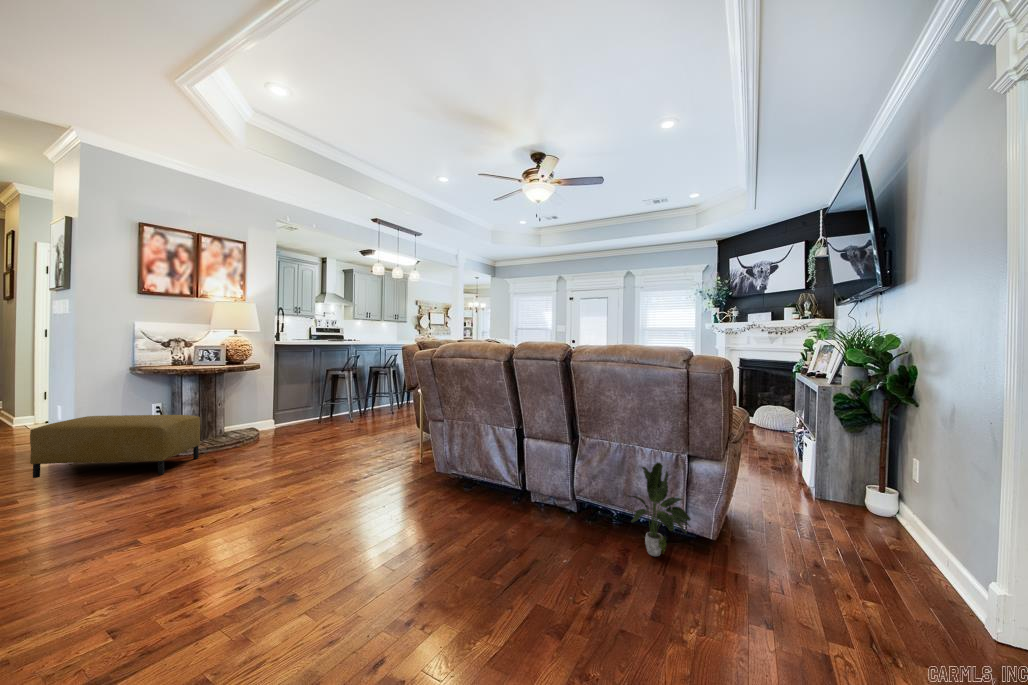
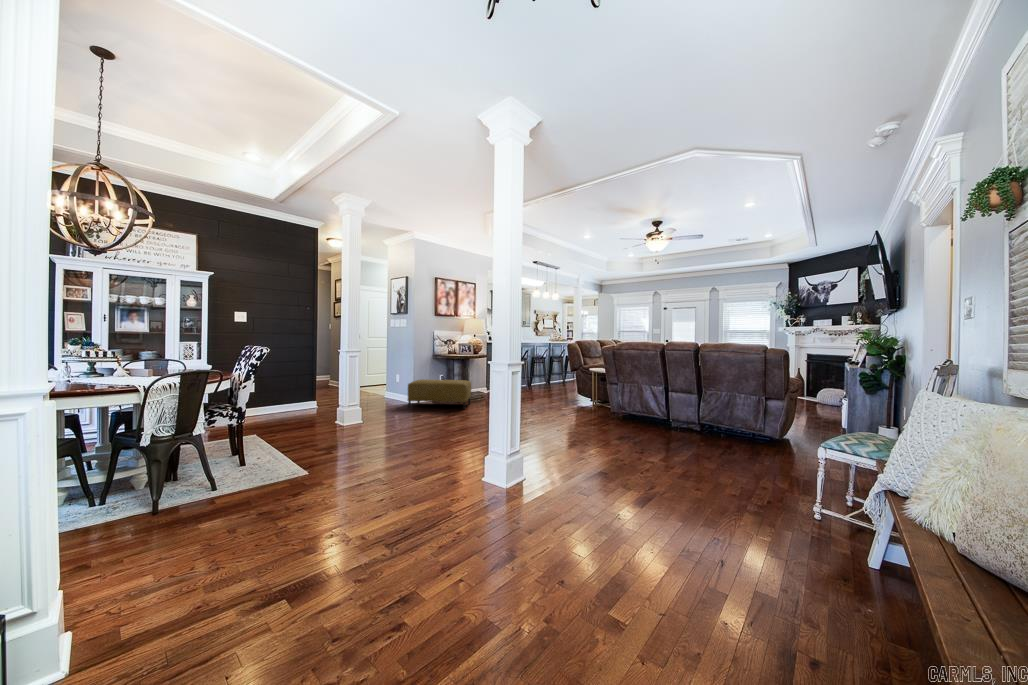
potted plant: present [628,463,691,556] -> none [732,401,768,446]

